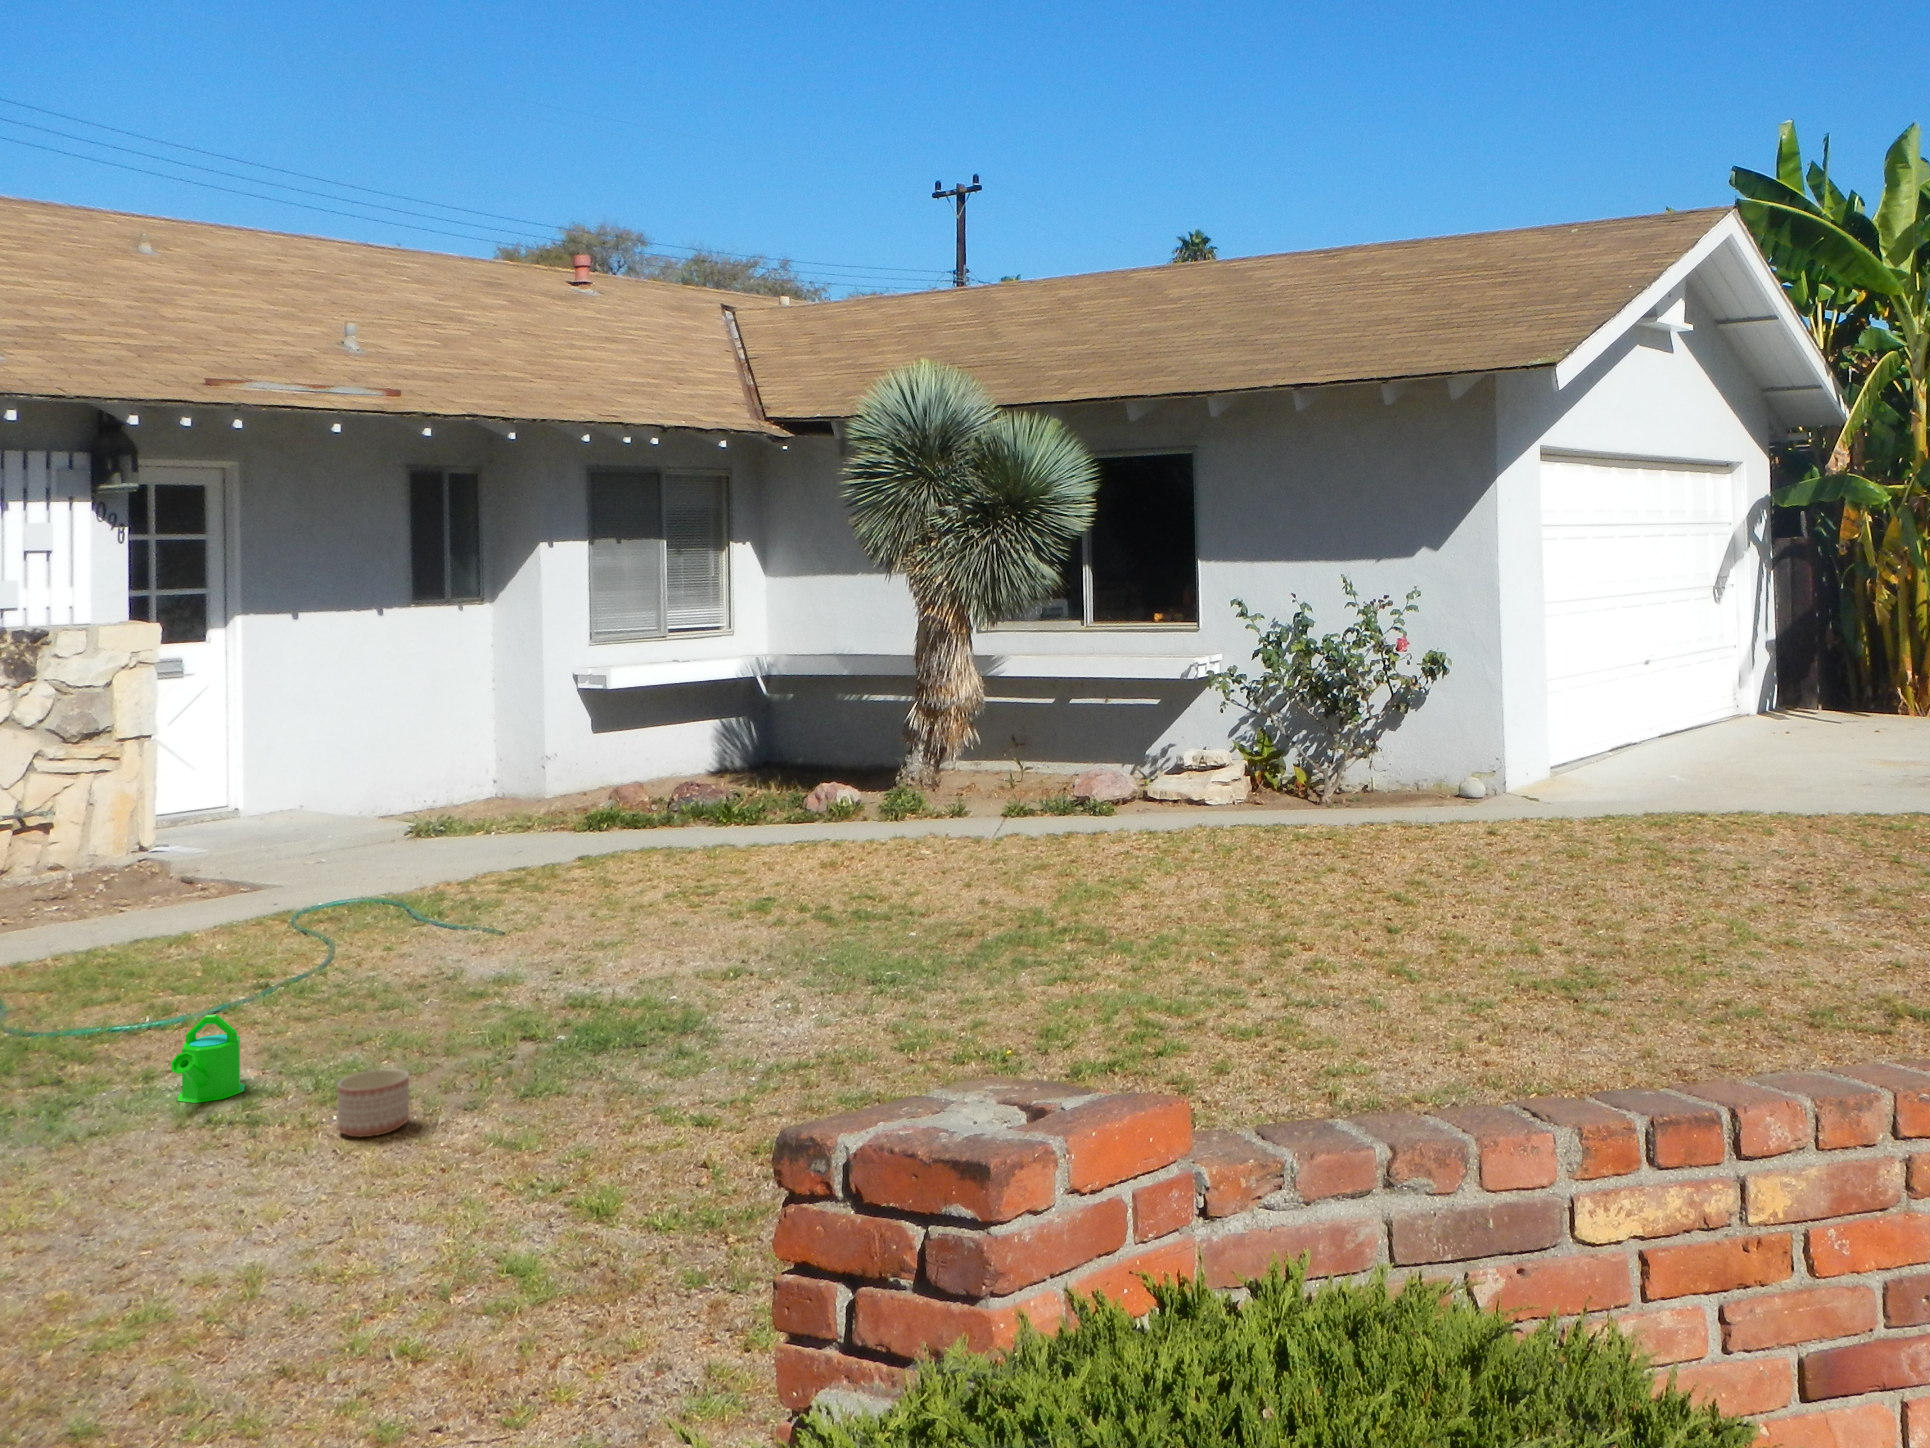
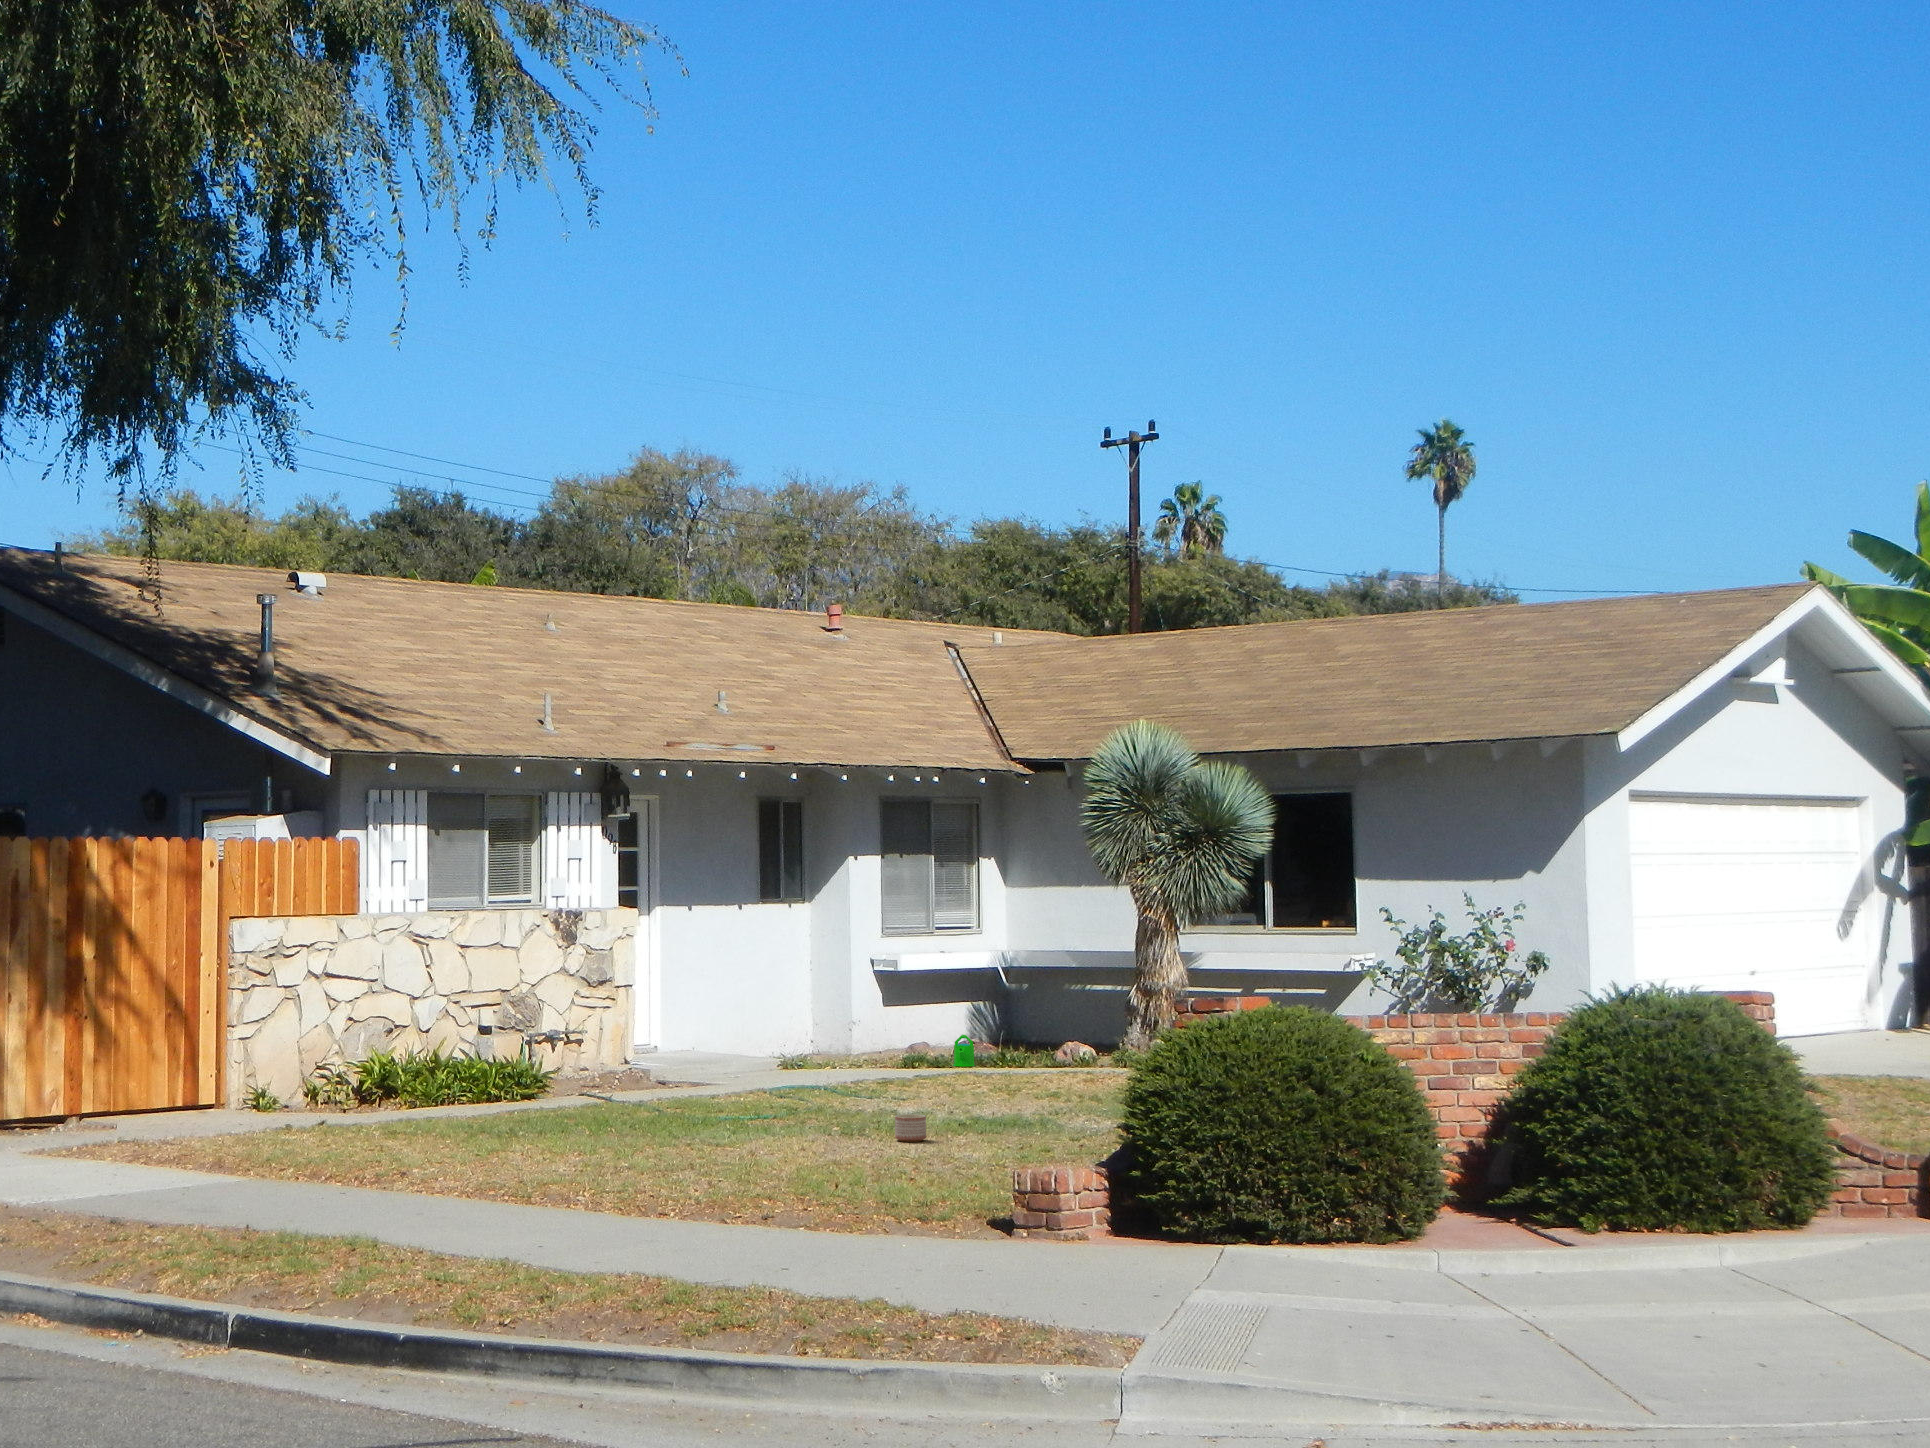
watering can: present [171,1015,245,1103] -> present [953,1035,975,1067]

